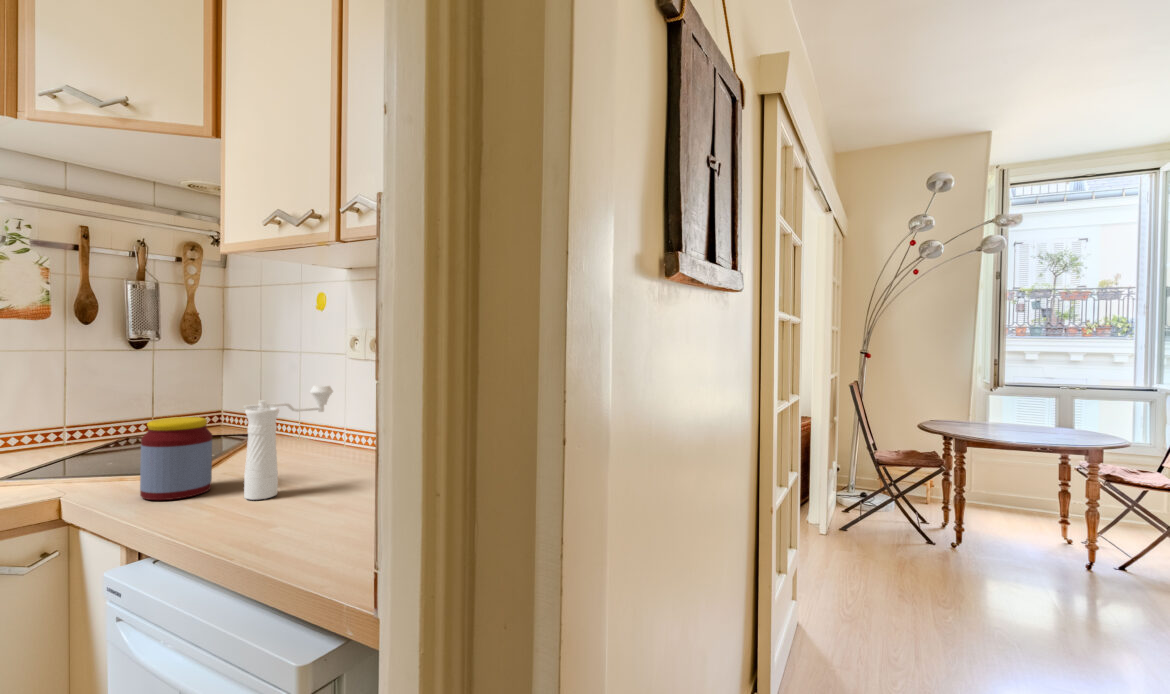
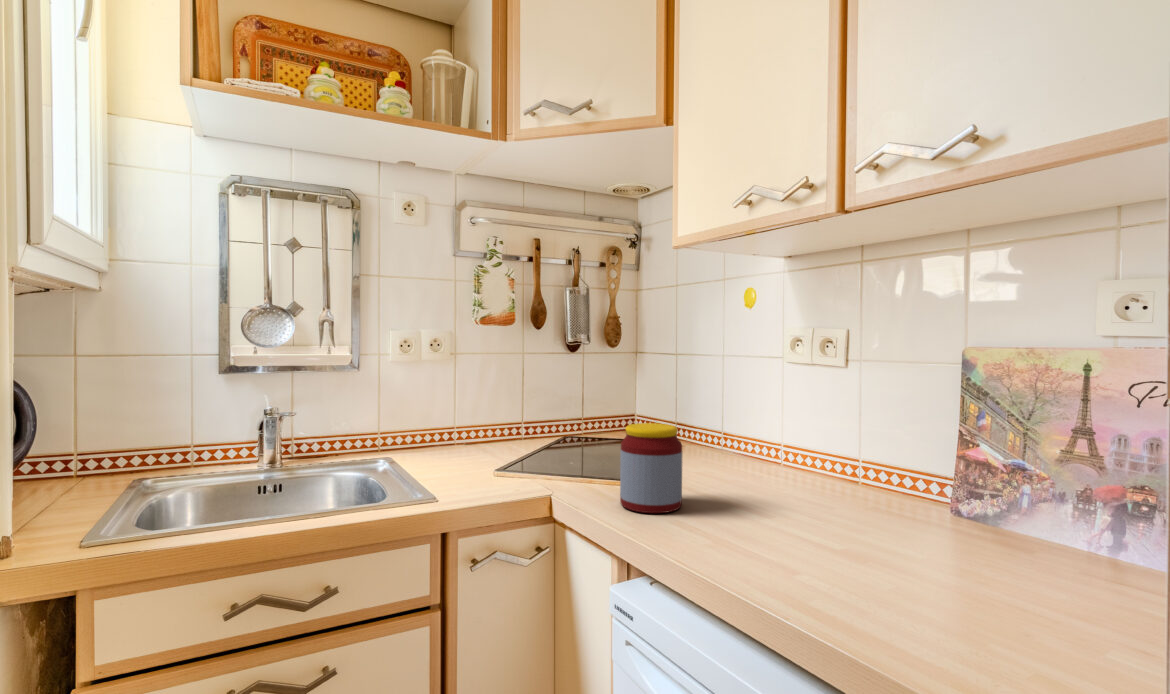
pepper mill: present [244,385,333,500] -> none [725,393,817,527]

